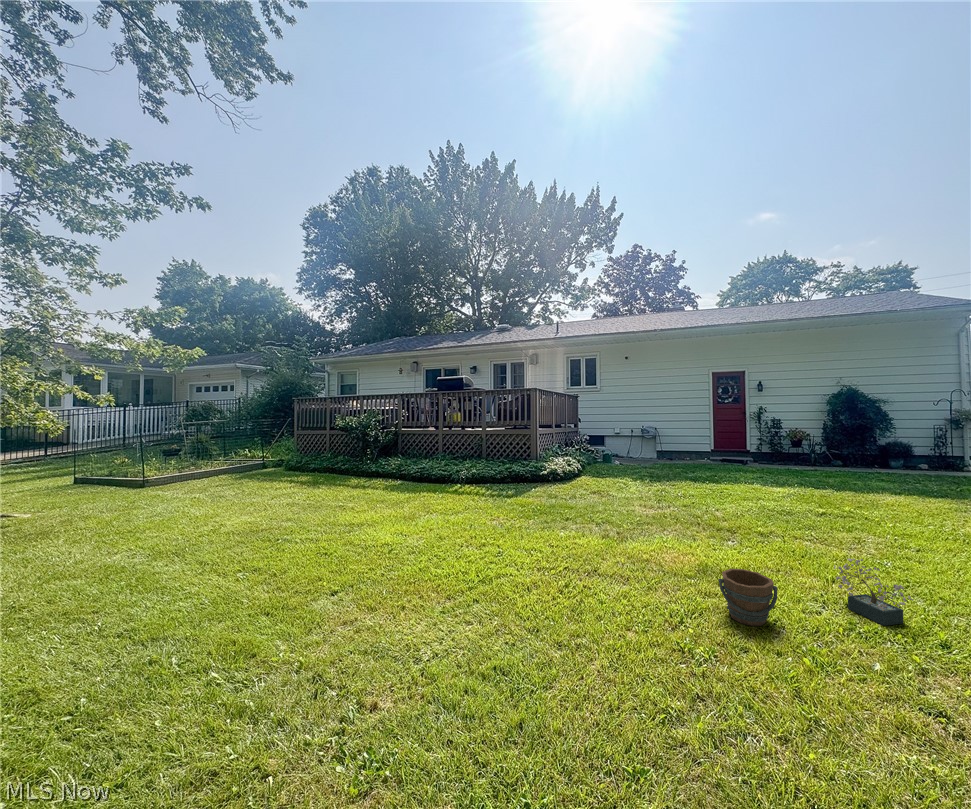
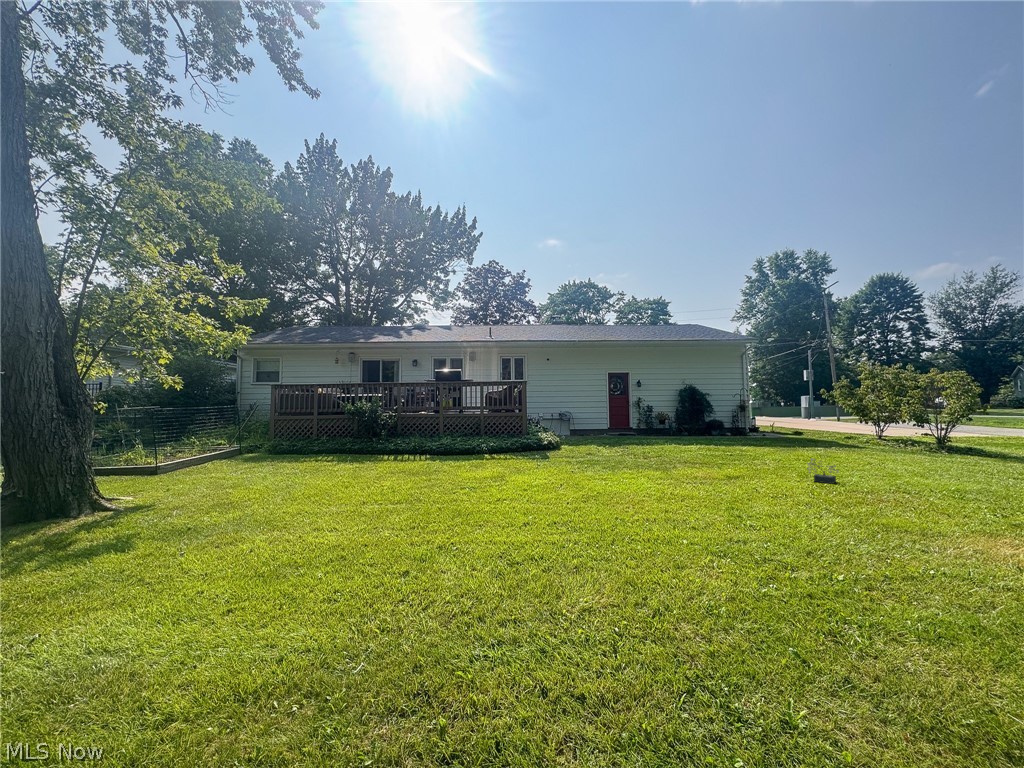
bucket: present [718,569,777,626] -> none [778,468,804,492]

